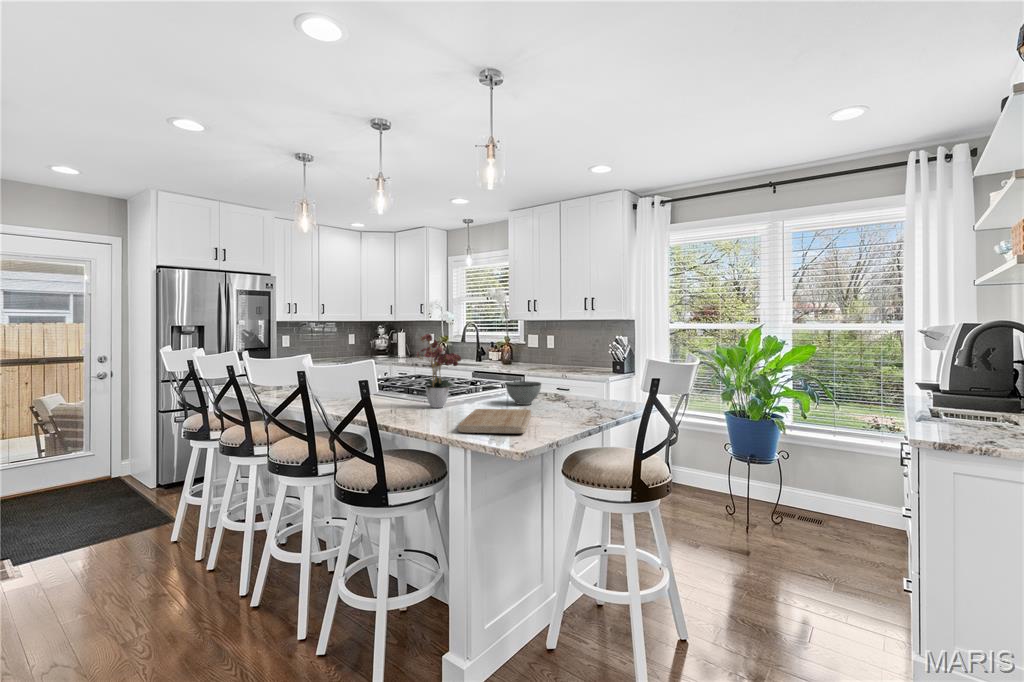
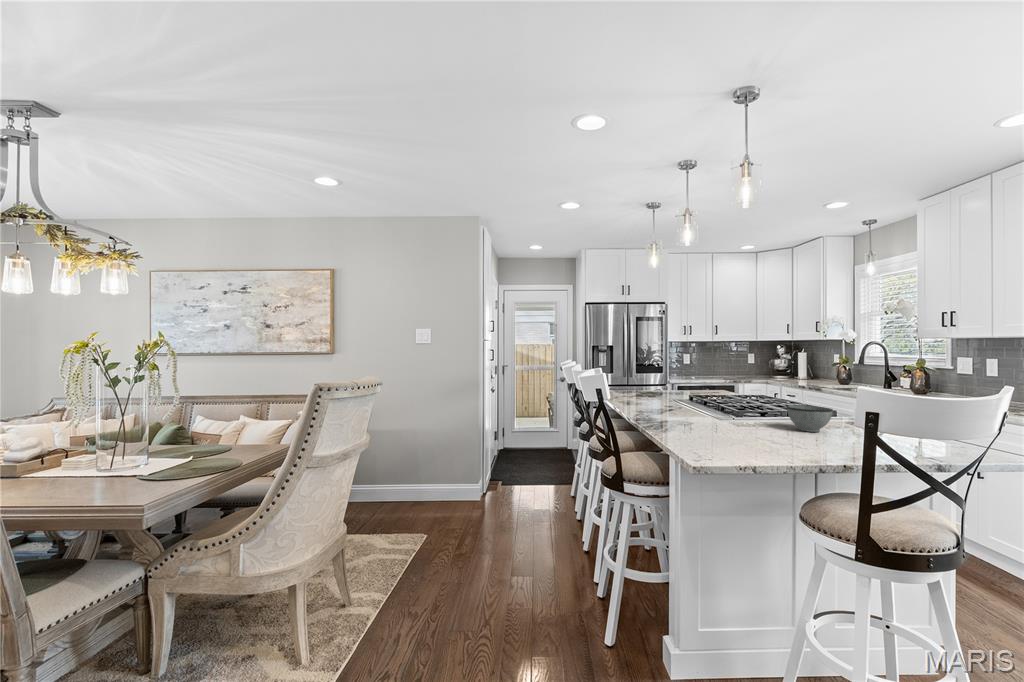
flower arrangement: present [417,334,461,408] -> none [683,348,736,421]
cutting board: present [458,409,531,433] -> none [674,426,785,451]

